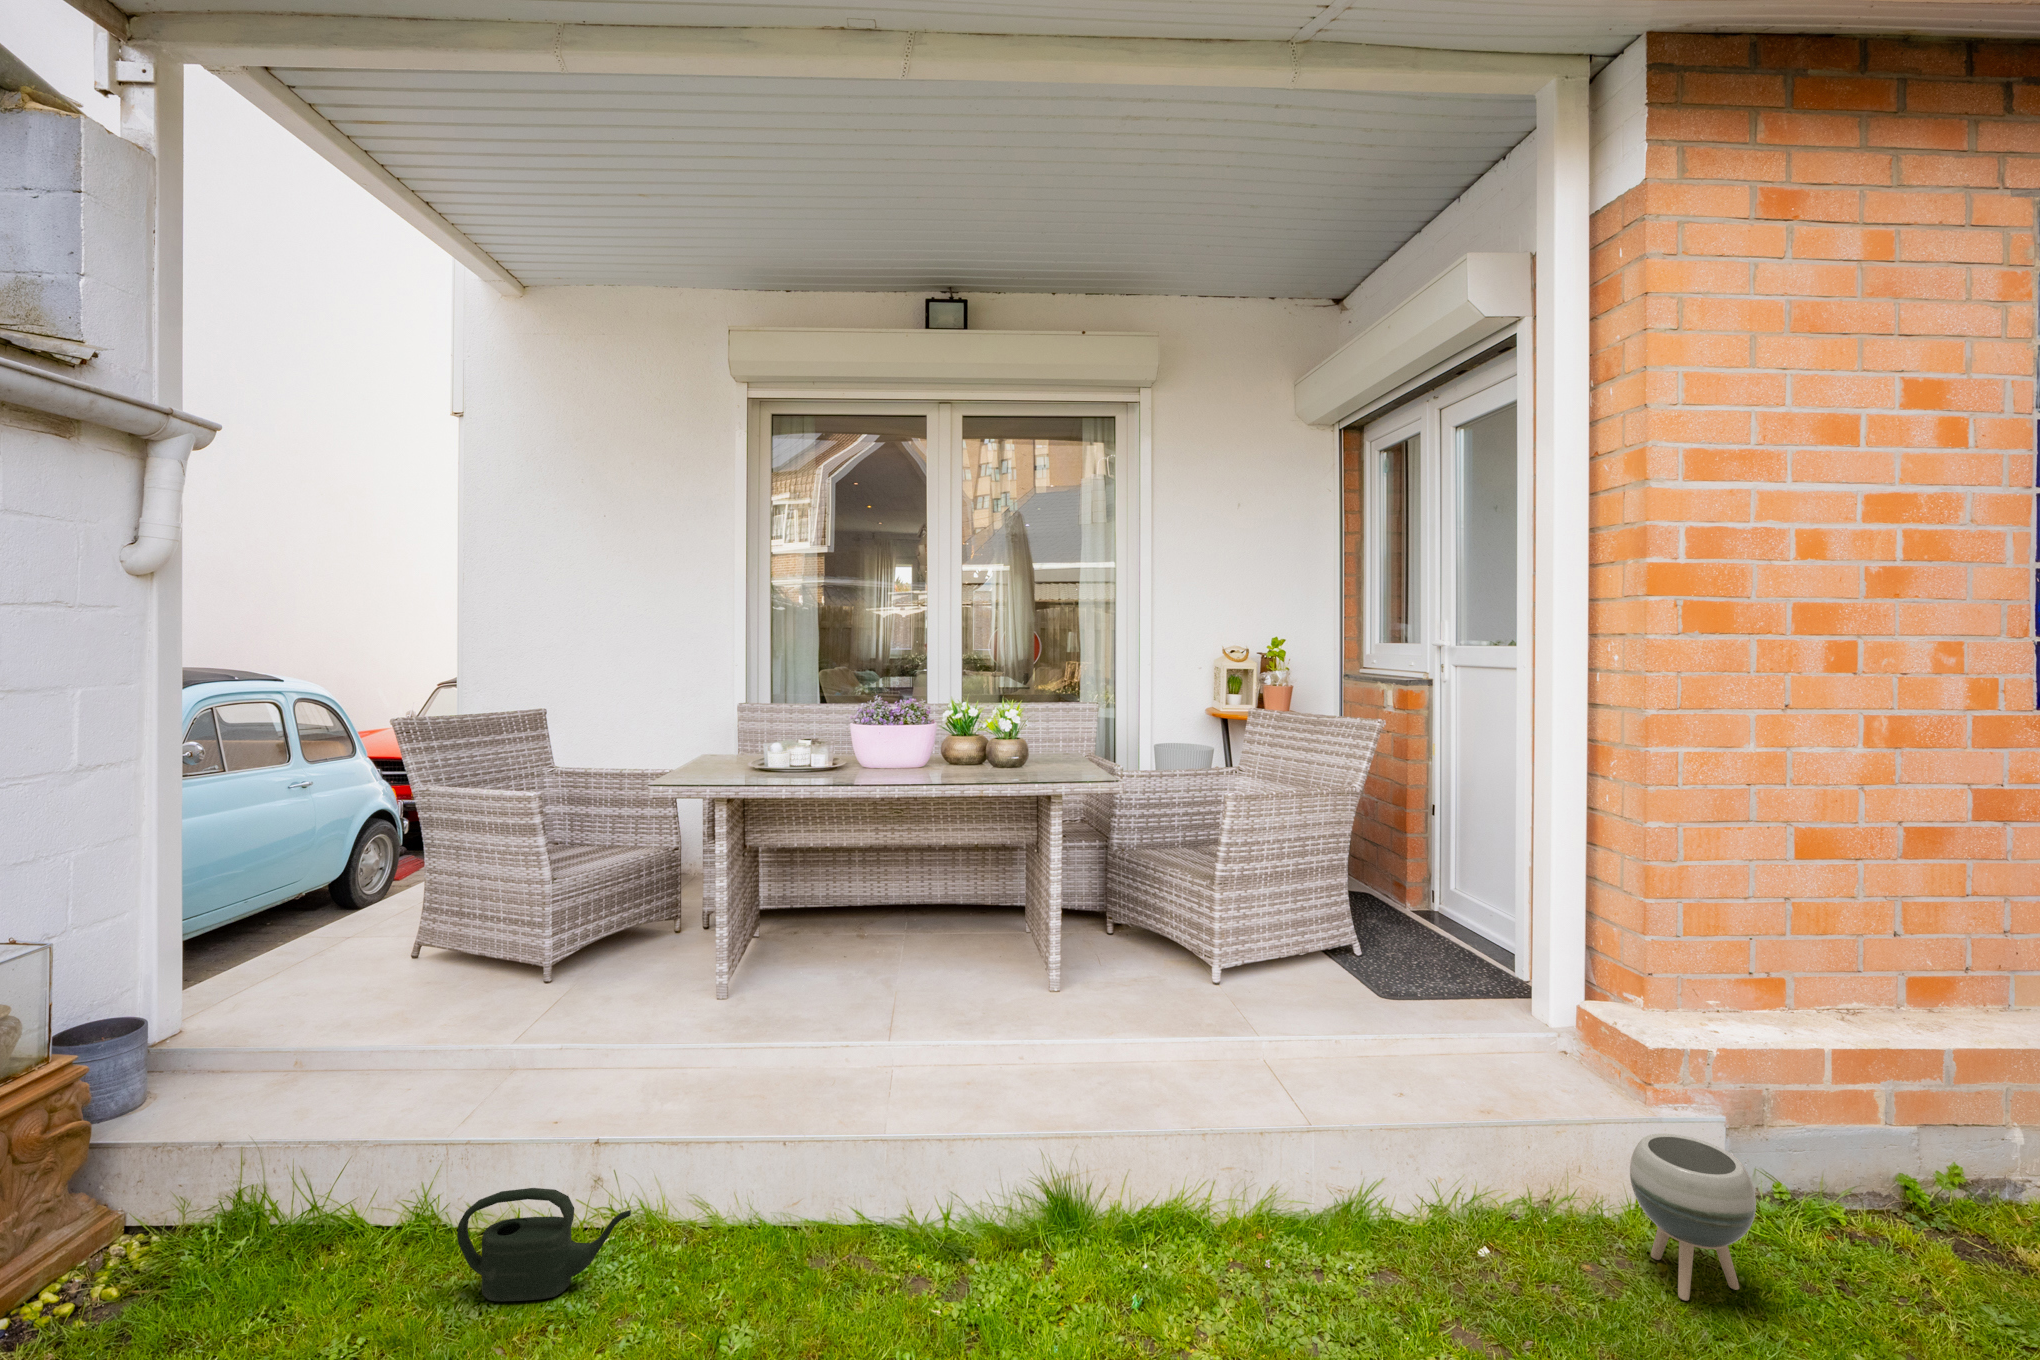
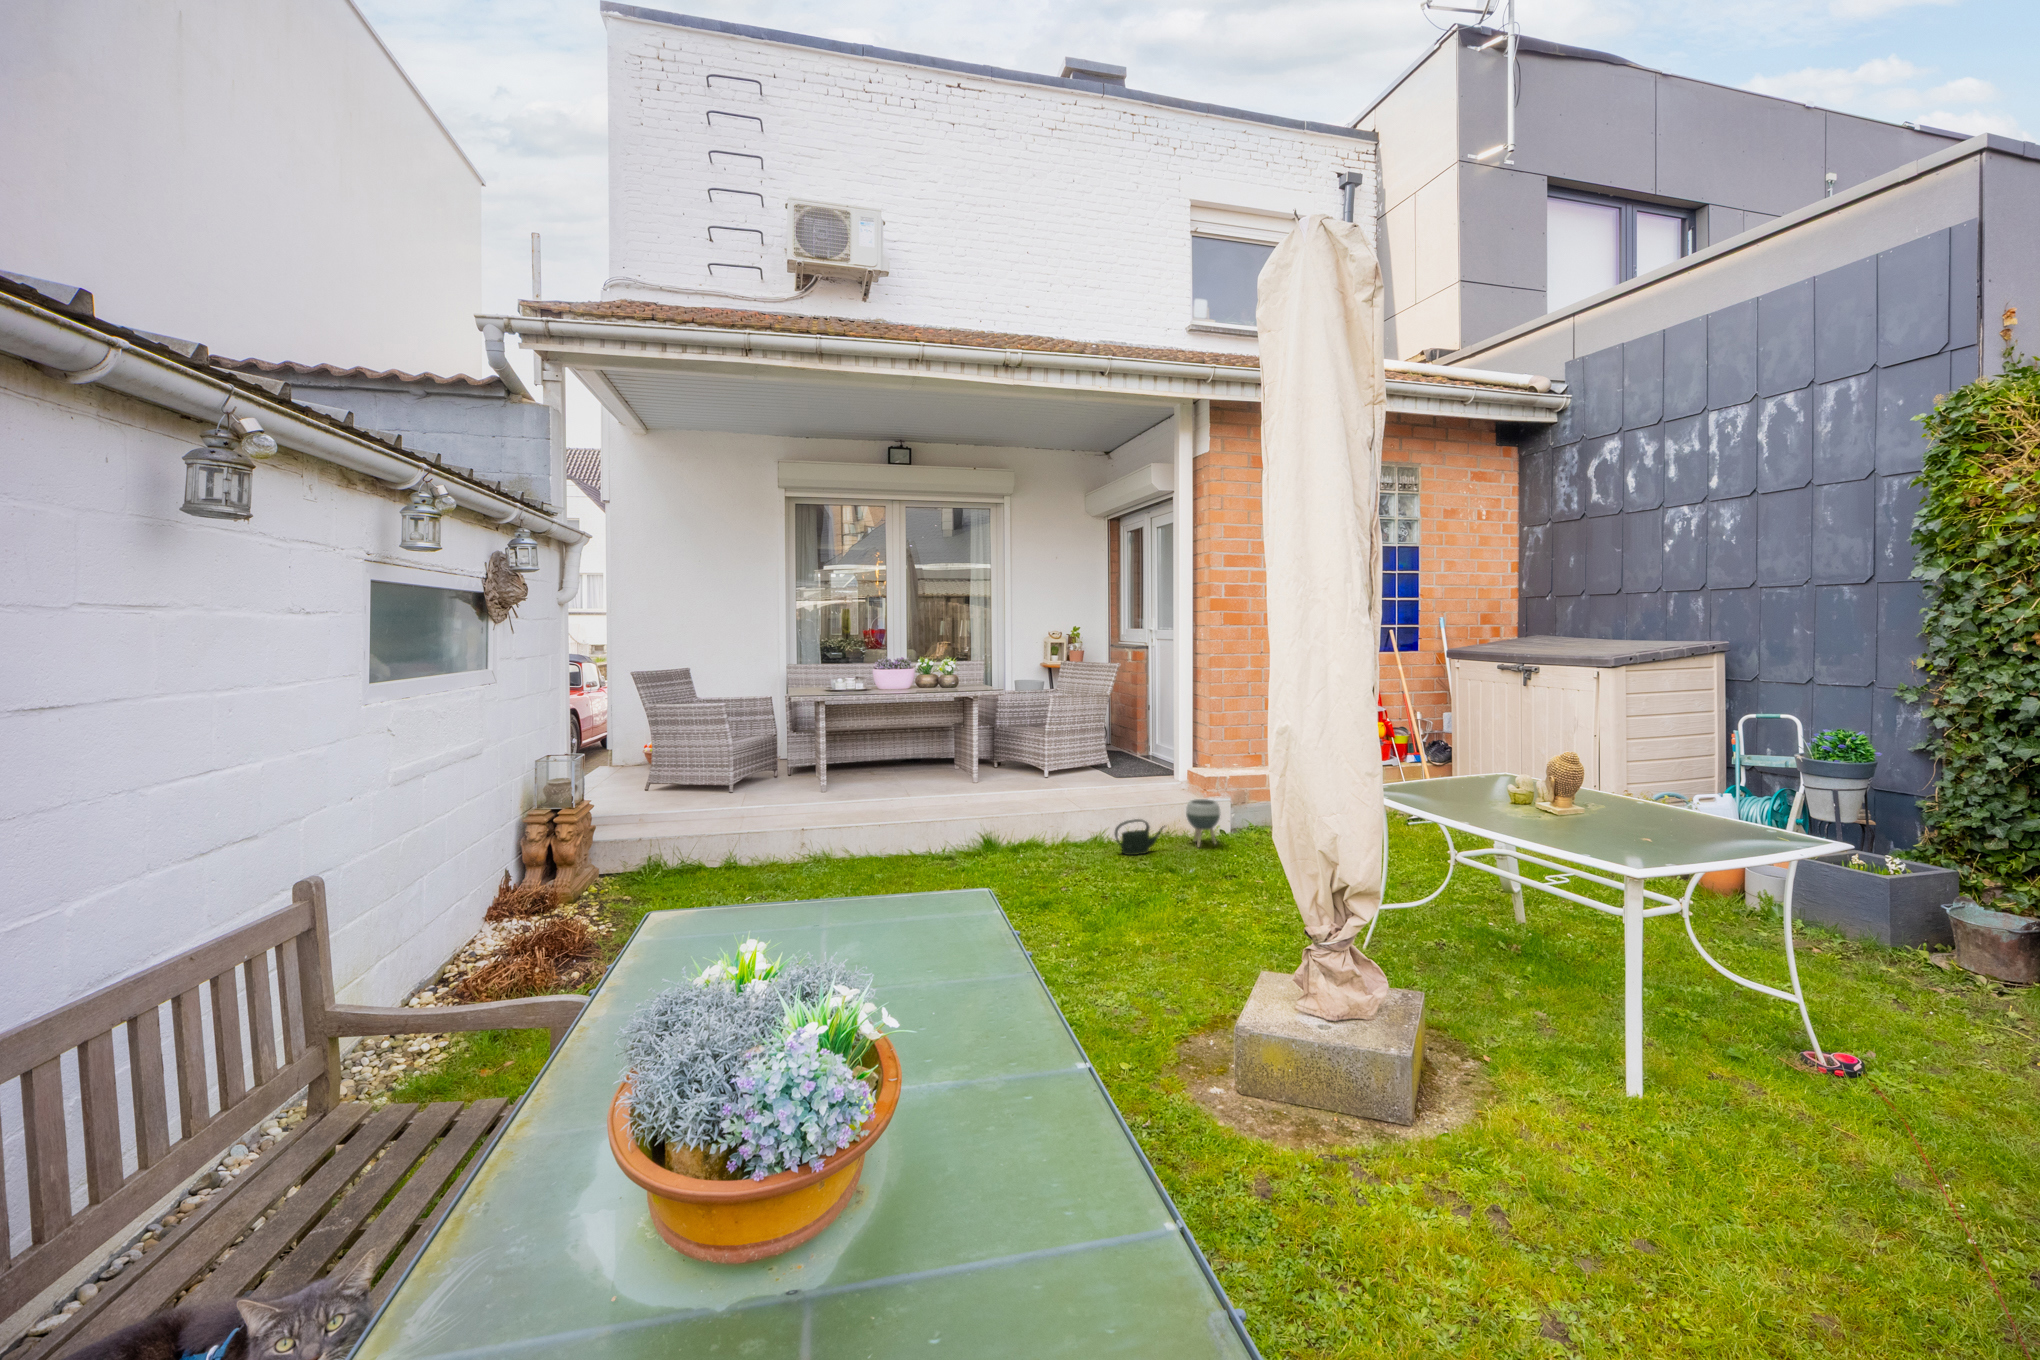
watering can: present [457,1188,631,1301] -> present [1115,819,1164,855]

